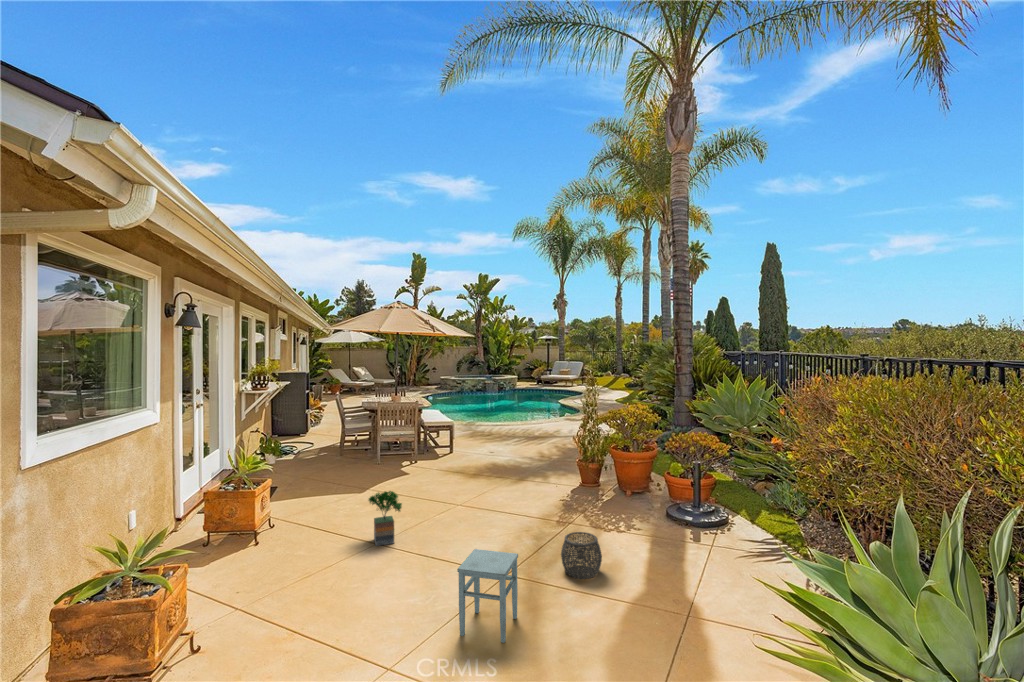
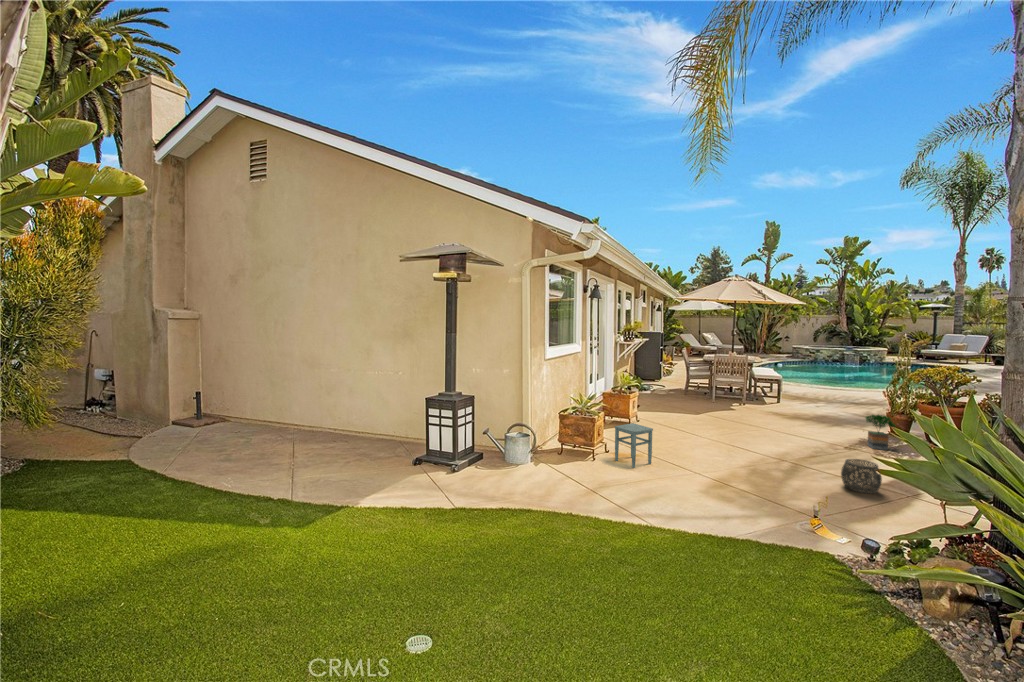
potted tree: present [369,491,402,546] -> present [866,415,896,450]
stool: present [457,549,518,643] -> present [615,423,653,468]

